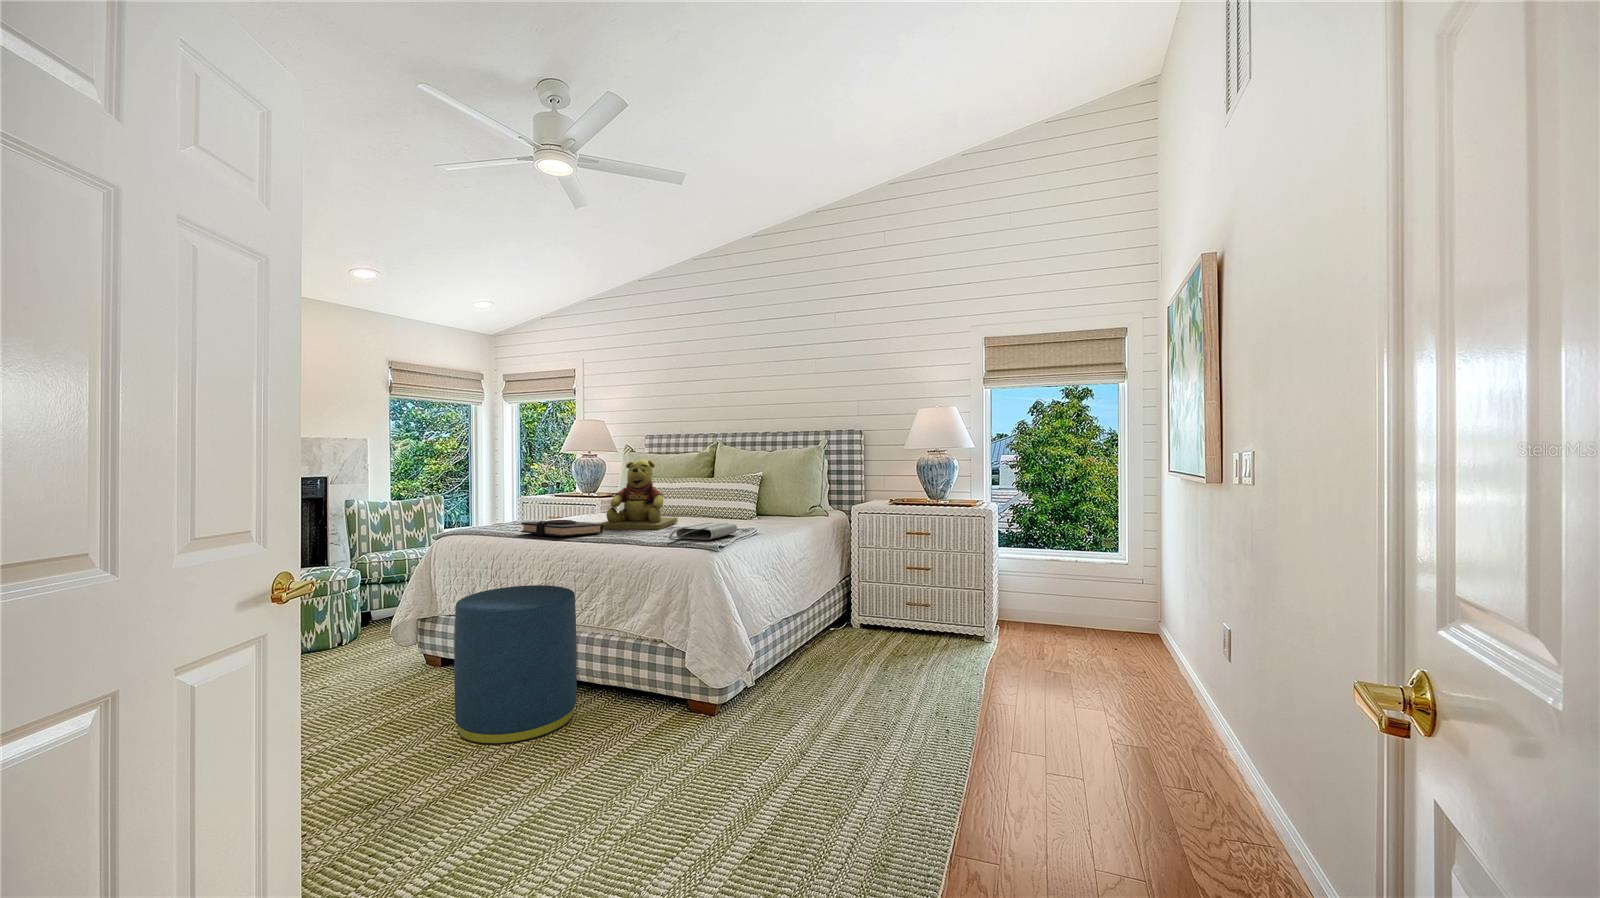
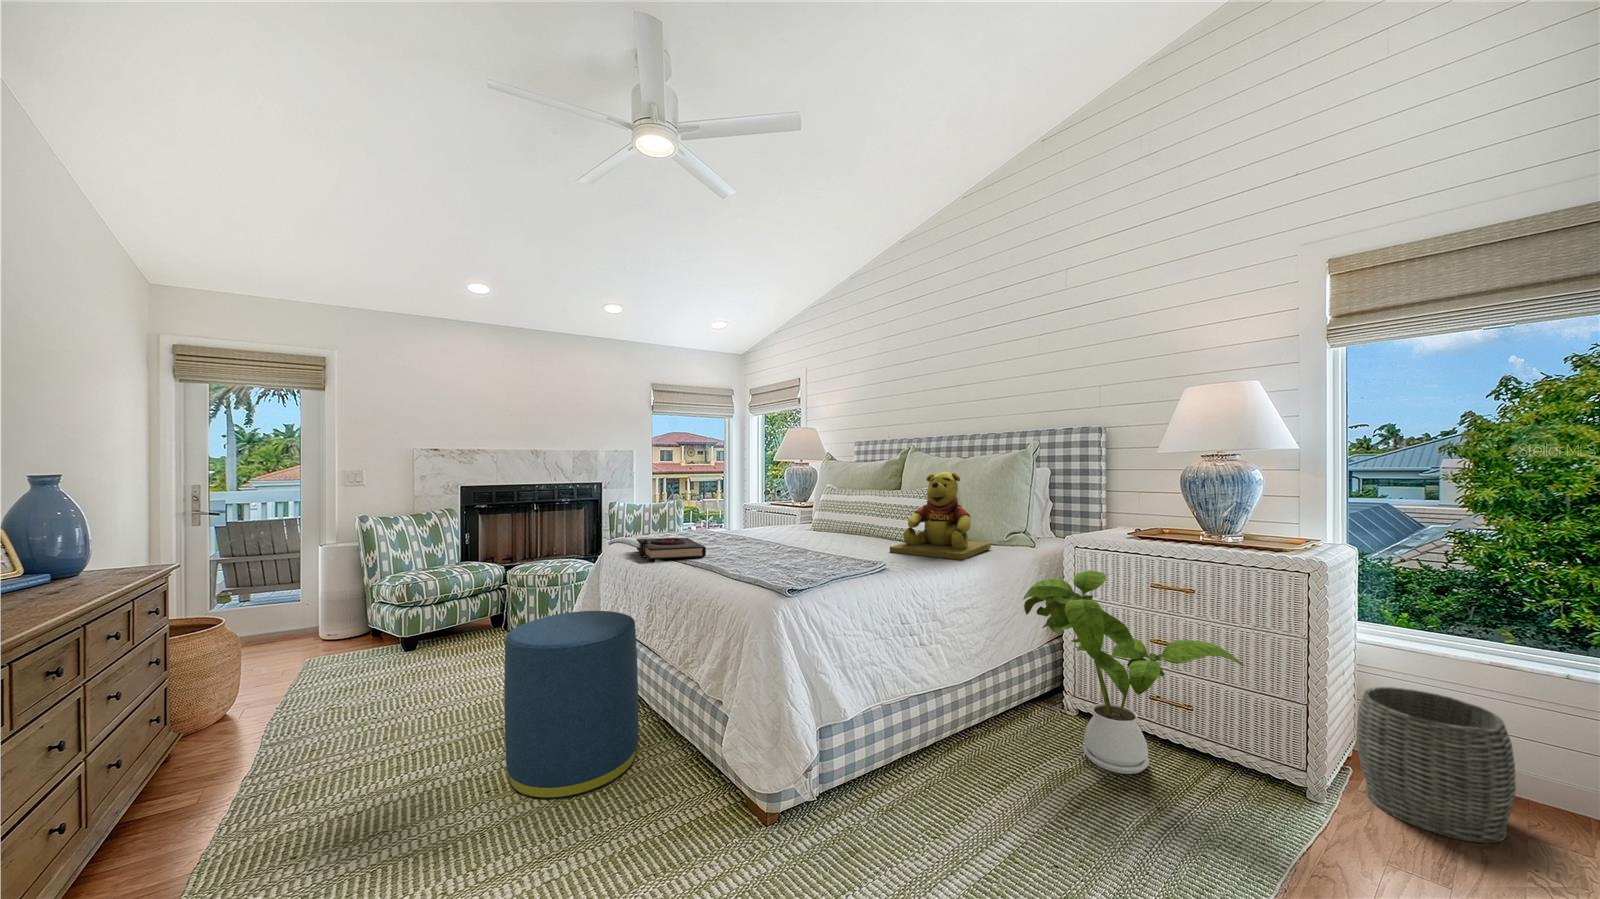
teddy bear: present [598,460,678,530] -> present [890,472,991,560]
house plant: none [838,522,962,648] -> present [1023,570,1245,774]
tote bag: present [669,523,737,540] -> none [721,555,838,582]
woven basket: none [1004,576,1062,643] -> present [1357,687,1516,843]

